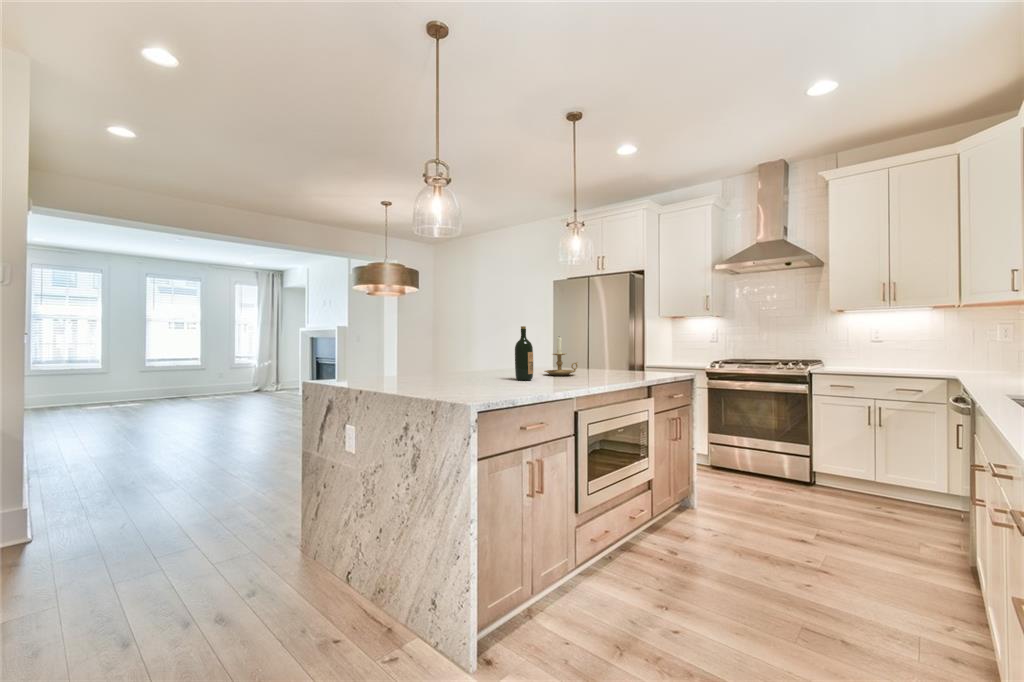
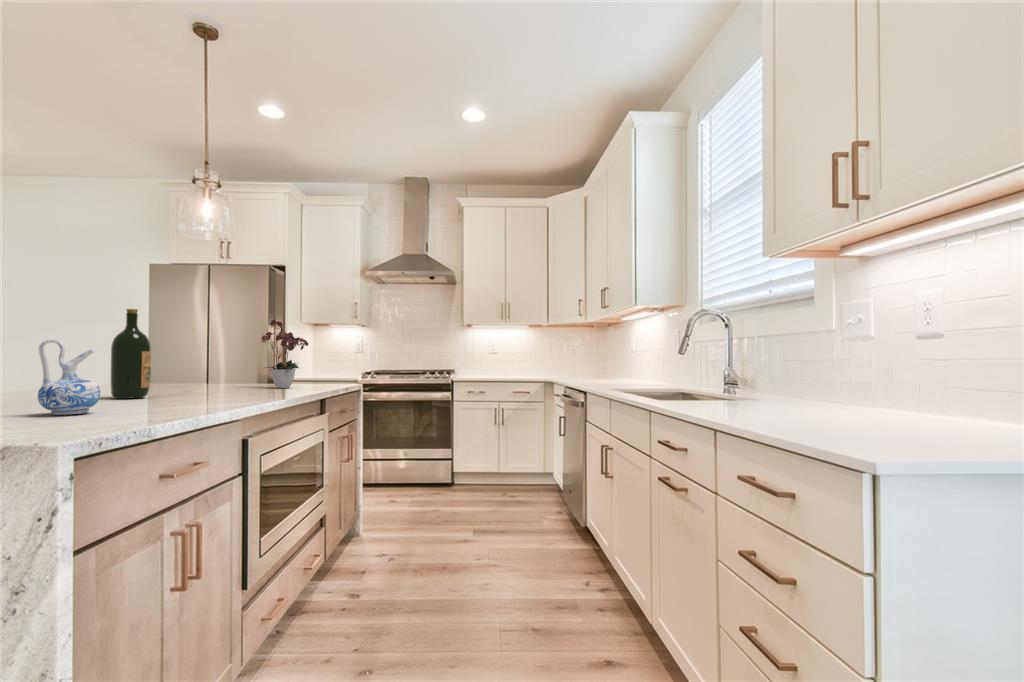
flower arrangement: none [602,321,639,376] -> present [262,319,308,388]
candle holder: present [544,337,577,376] -> none [158,332,219,391]
ceramic pitcher: none [477,350,501,390] -> present [38,339,100,415]

